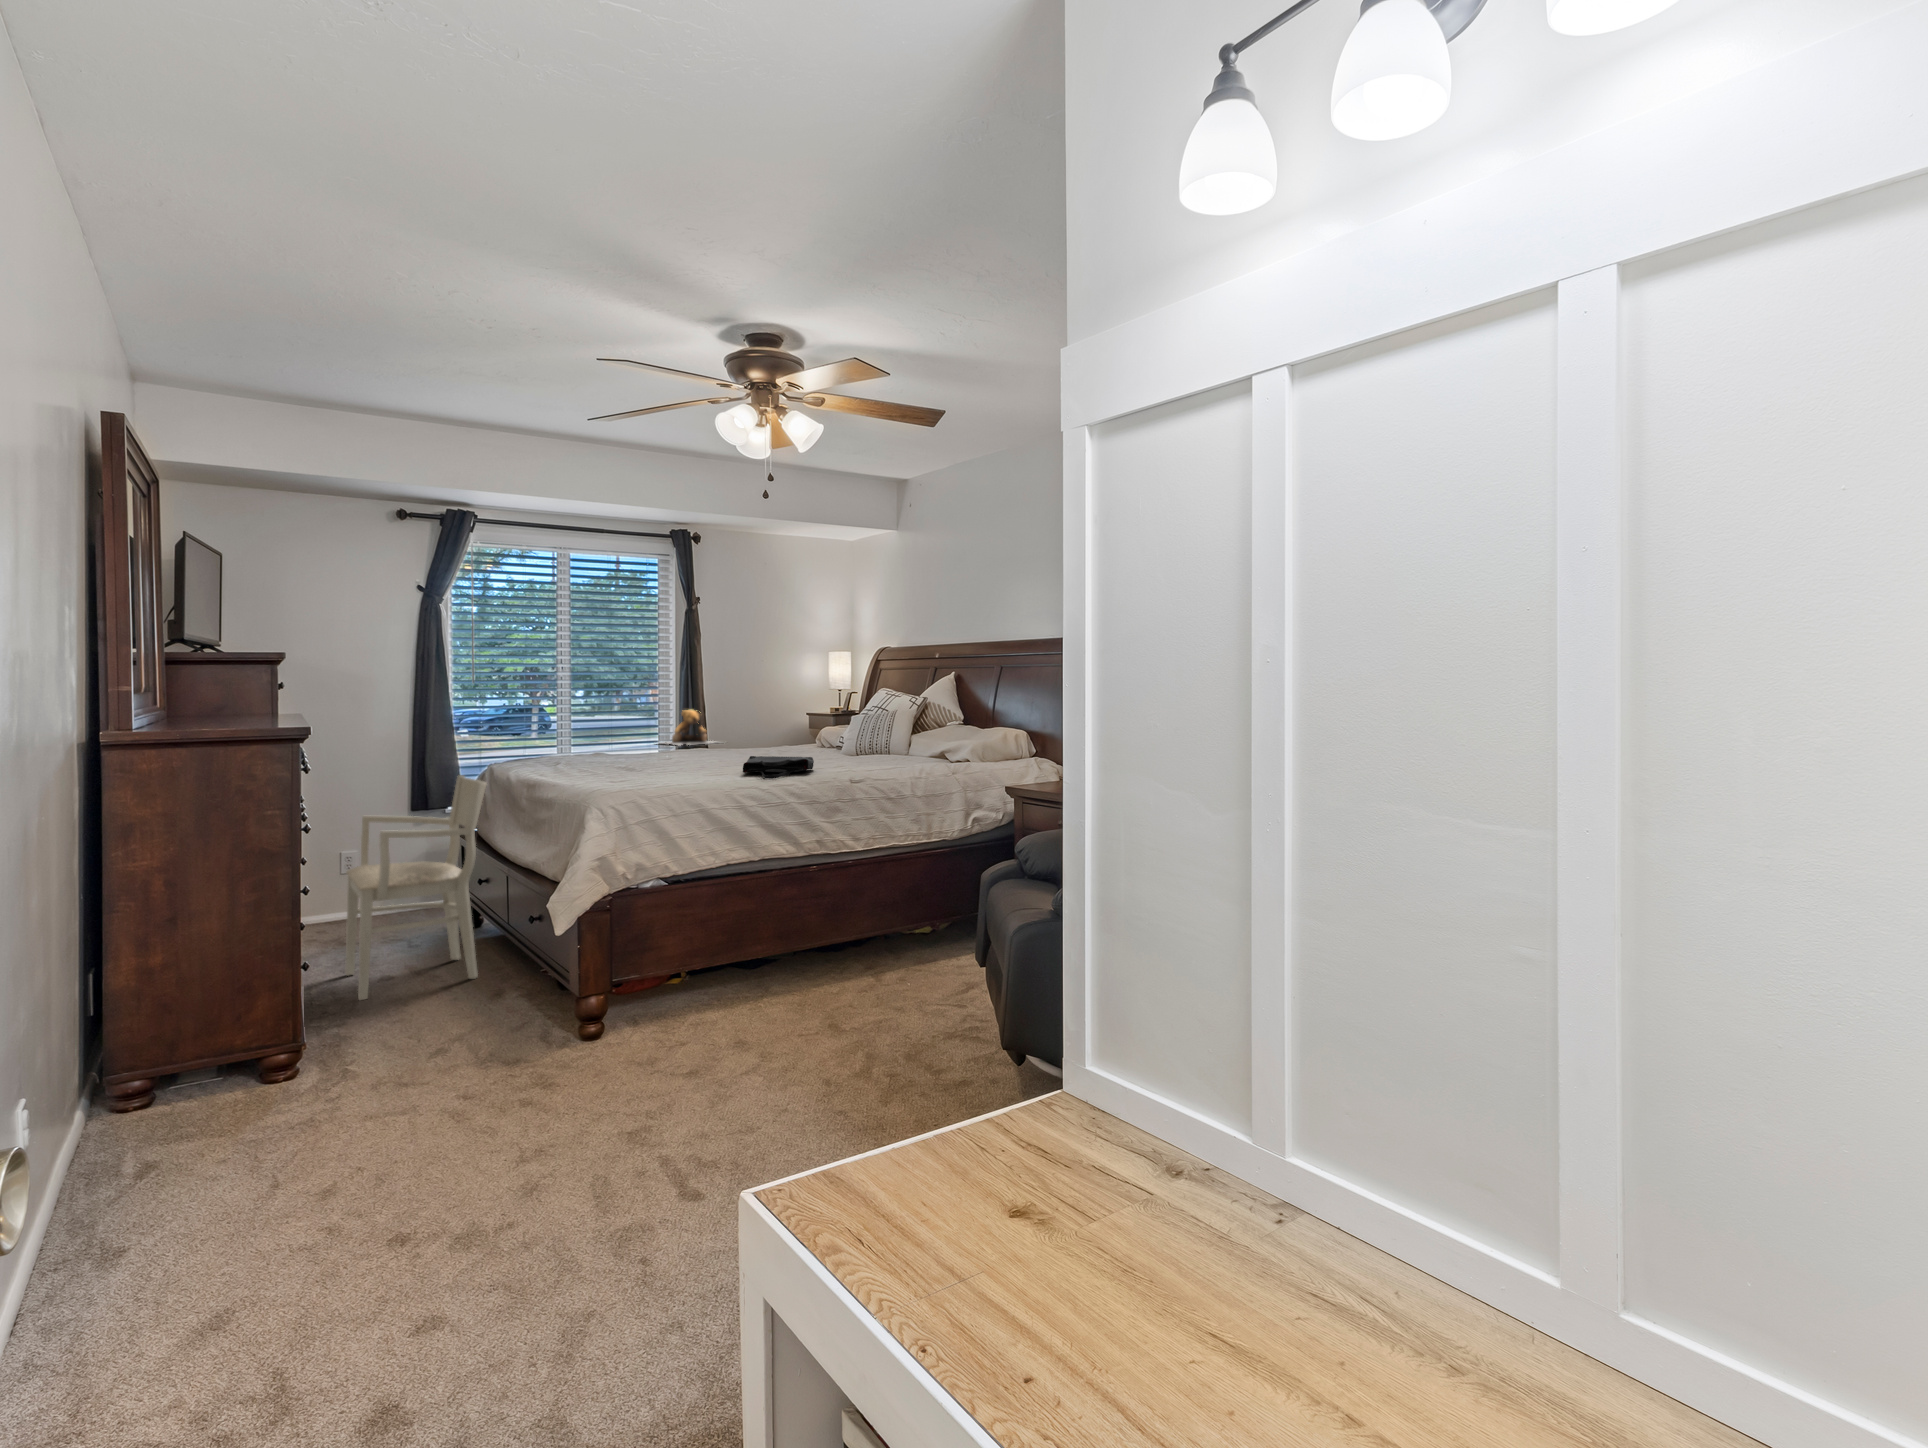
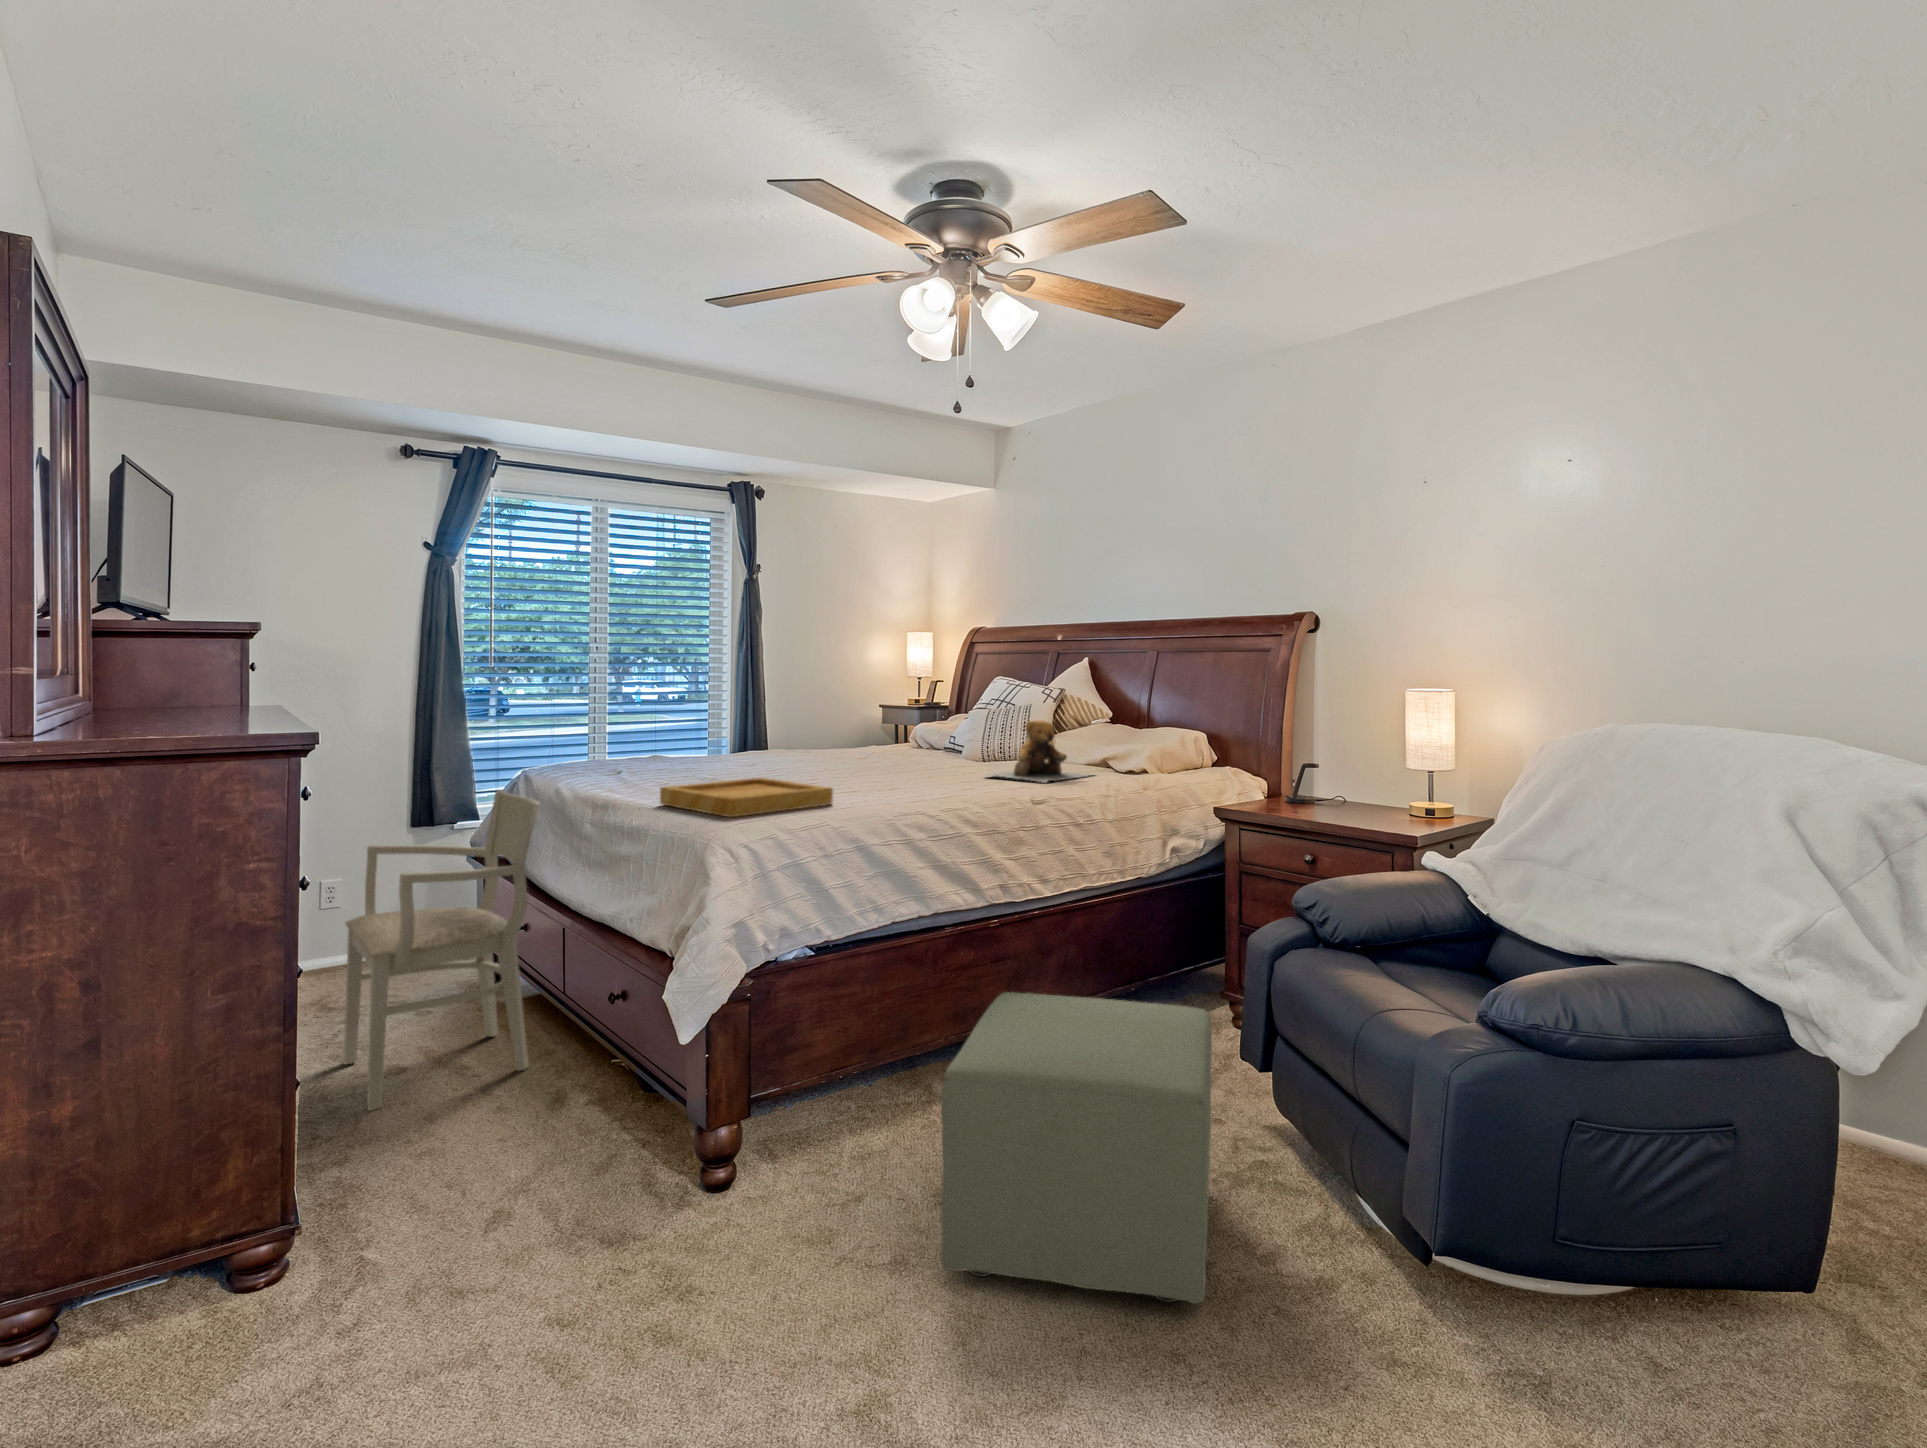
teddy bear: present [665,710,713,745] -> present [989,720,1092,783]
tote bag: present [743,756,814,779] -> none [880,767,969,801]
tray: none [569,764,695,789] -> present [660,778,833,818]
ottoman: none [709,906,923,1091] -> present [941,992,1212,1304]

